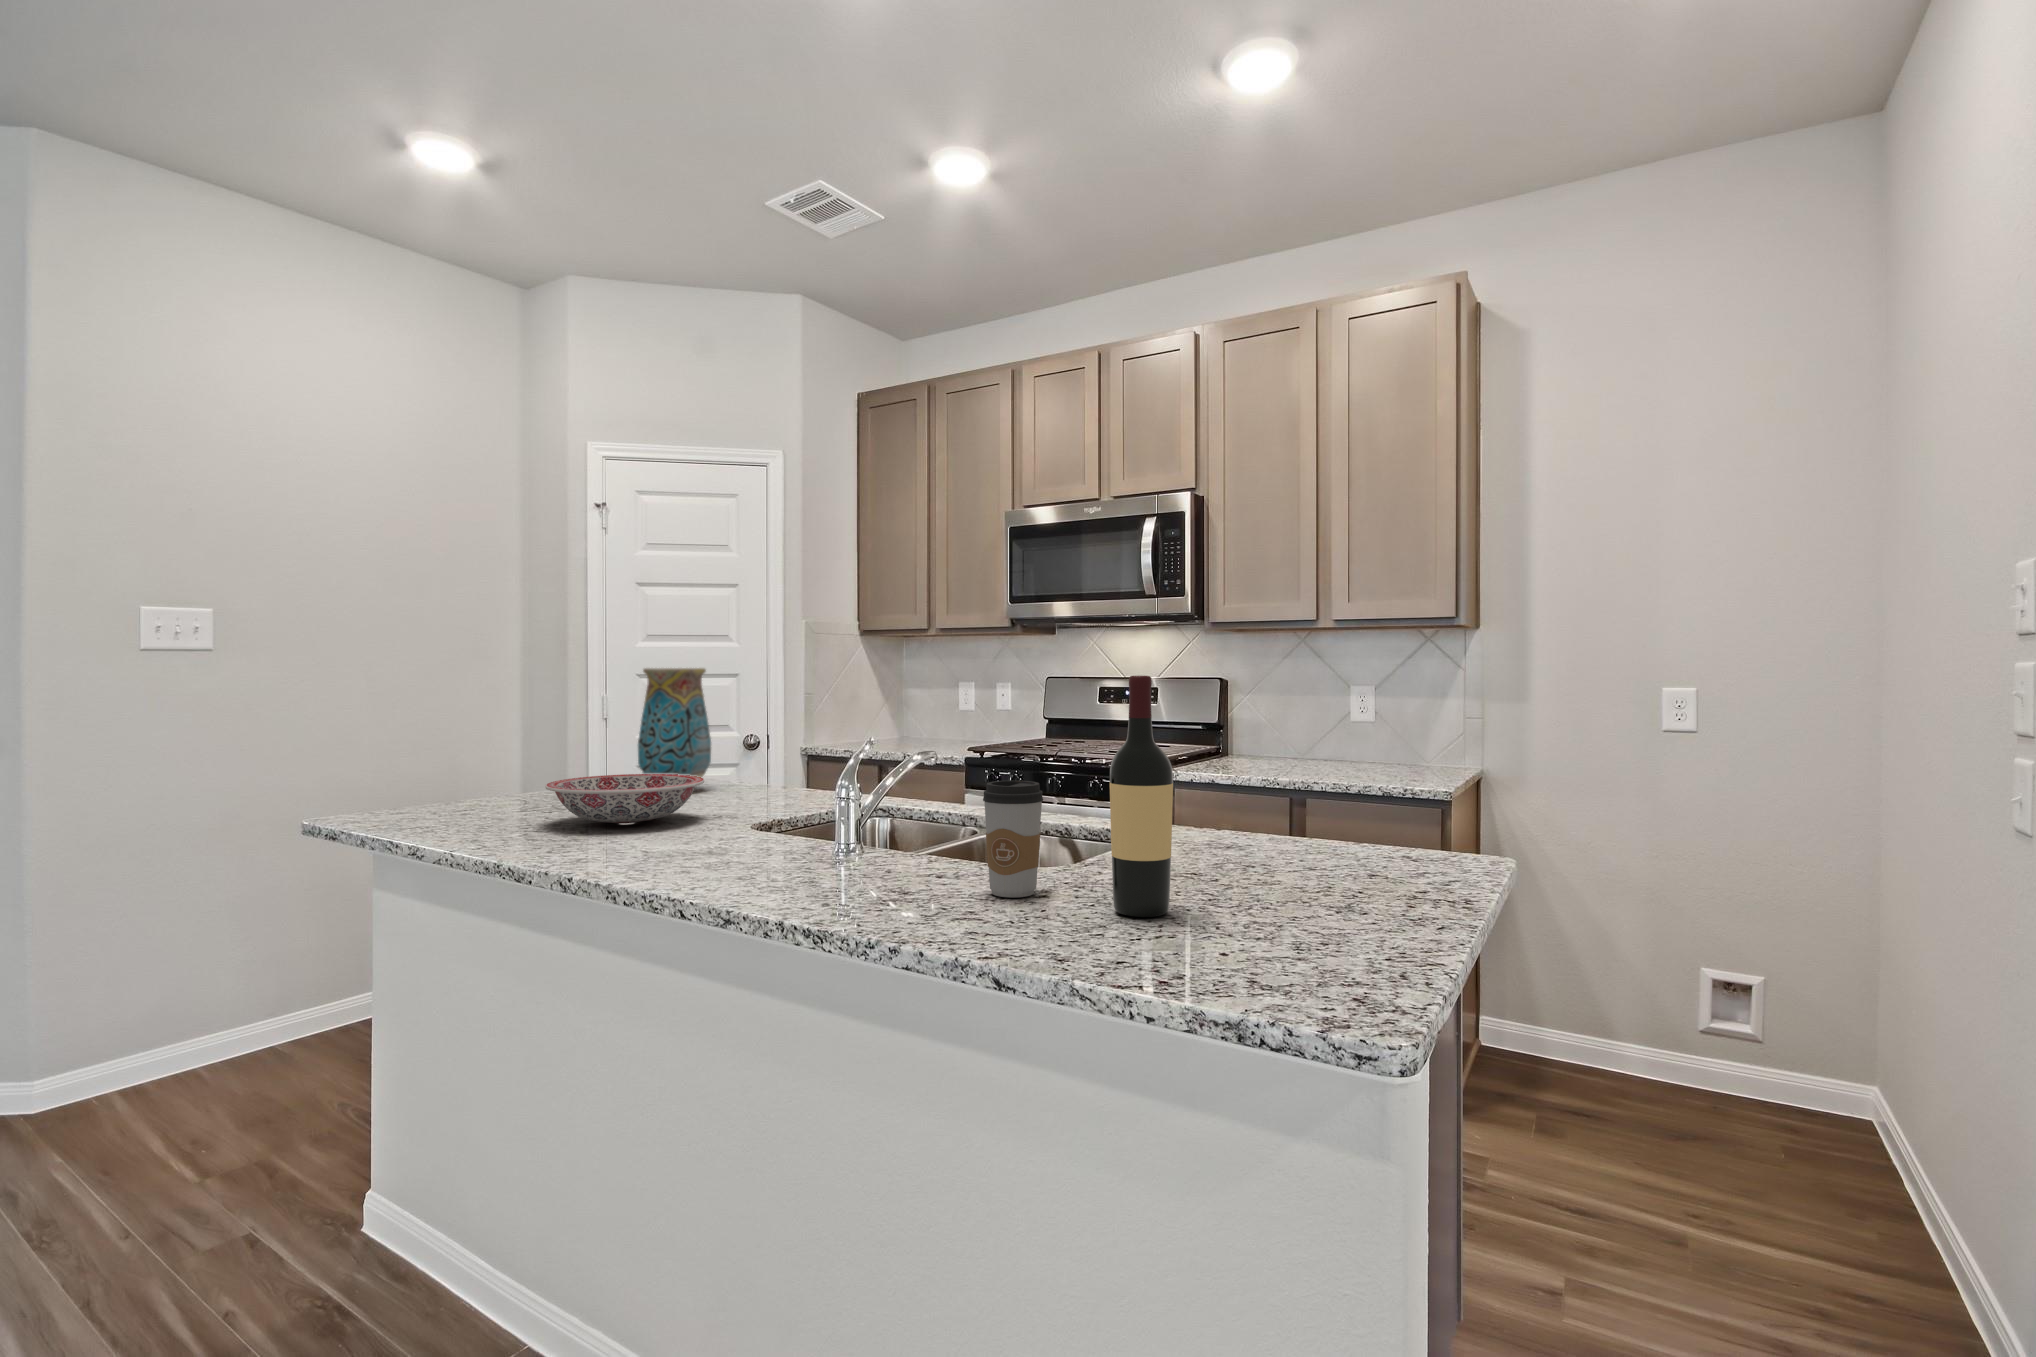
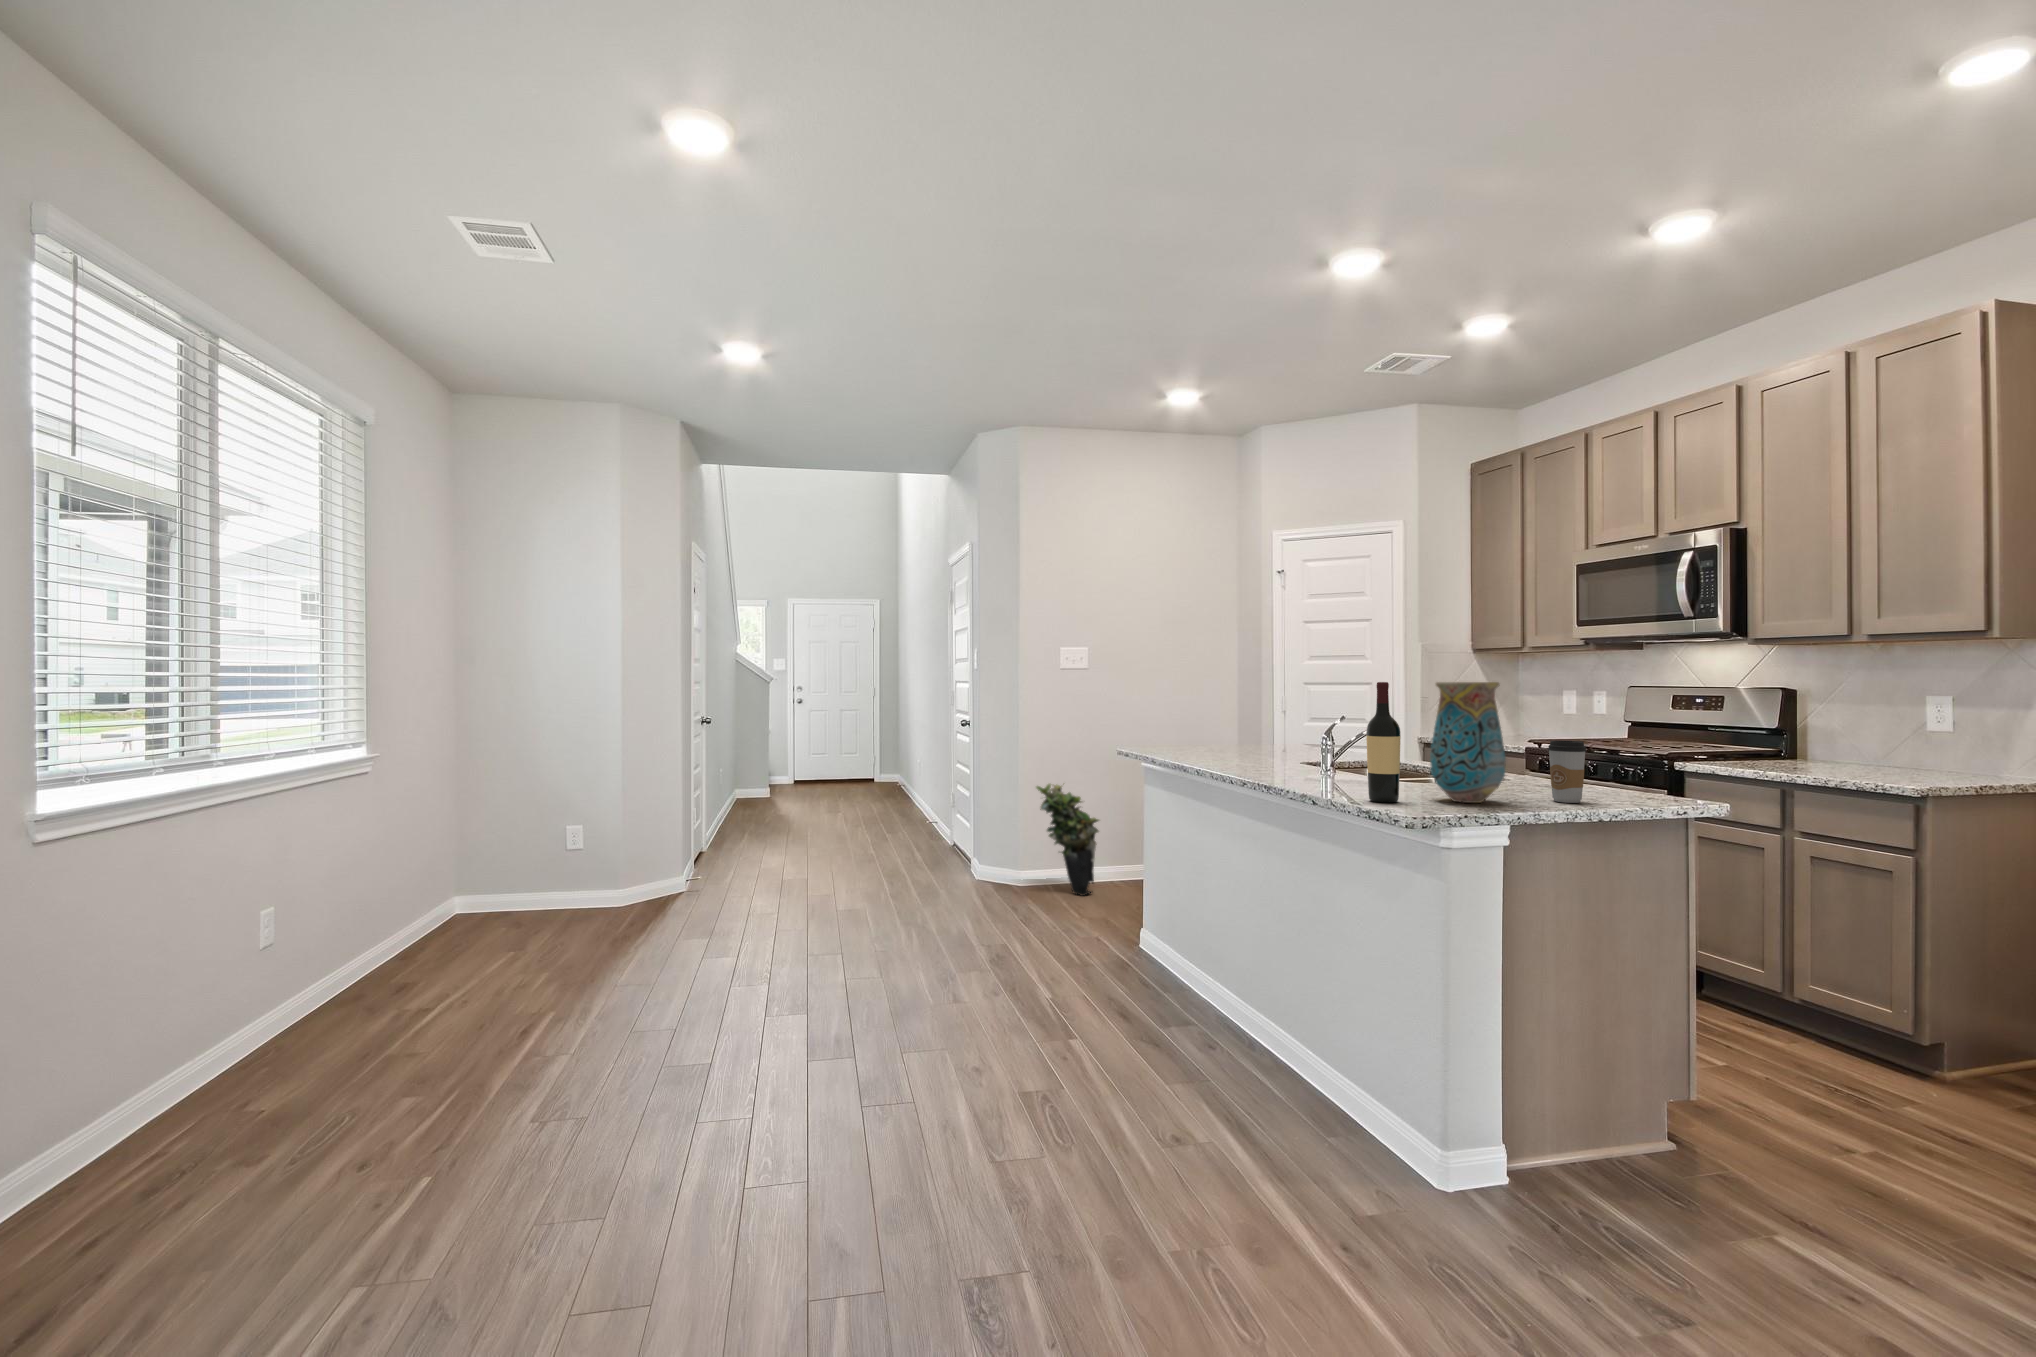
vase: present [638,668,711,777] -> present [1430,682,1506,803]
ceramic bowl: present [545,774,704,824] -> none [1185,735,1264,759]
coffee cup: present [983,781,1043,897] -> present [1548,741,1586,803]
potted plant: none [100,872,270,1093] -> present [1036,784,1099,896]

